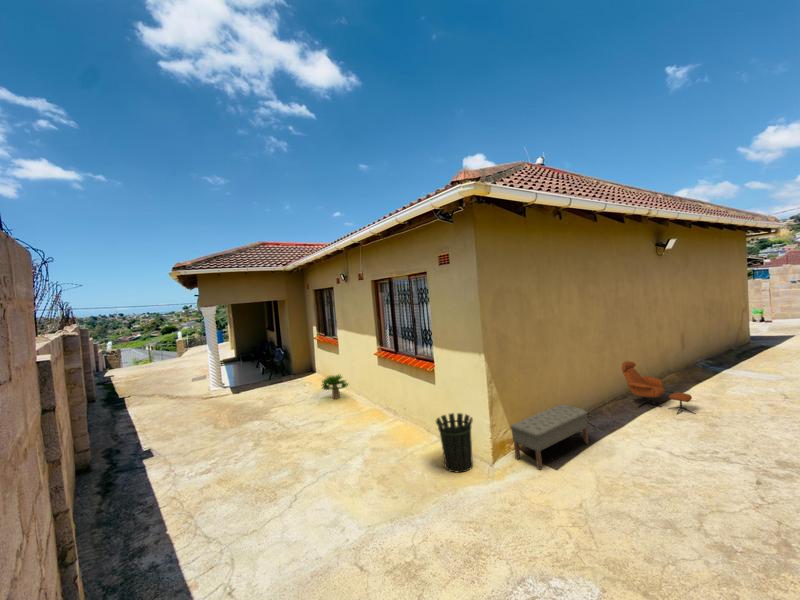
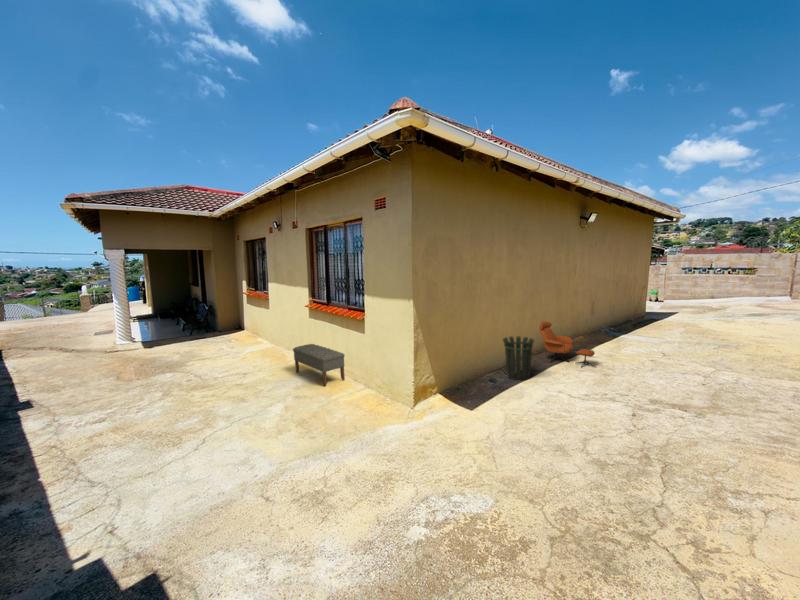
potted plant: present [322,375,348,399] -> none [244,327,278,354]
bench: present [511,405,589,470] -> present [293,344,345,386]
waste bin: present [436,413,473,473] -> present [503,336,534,380]

